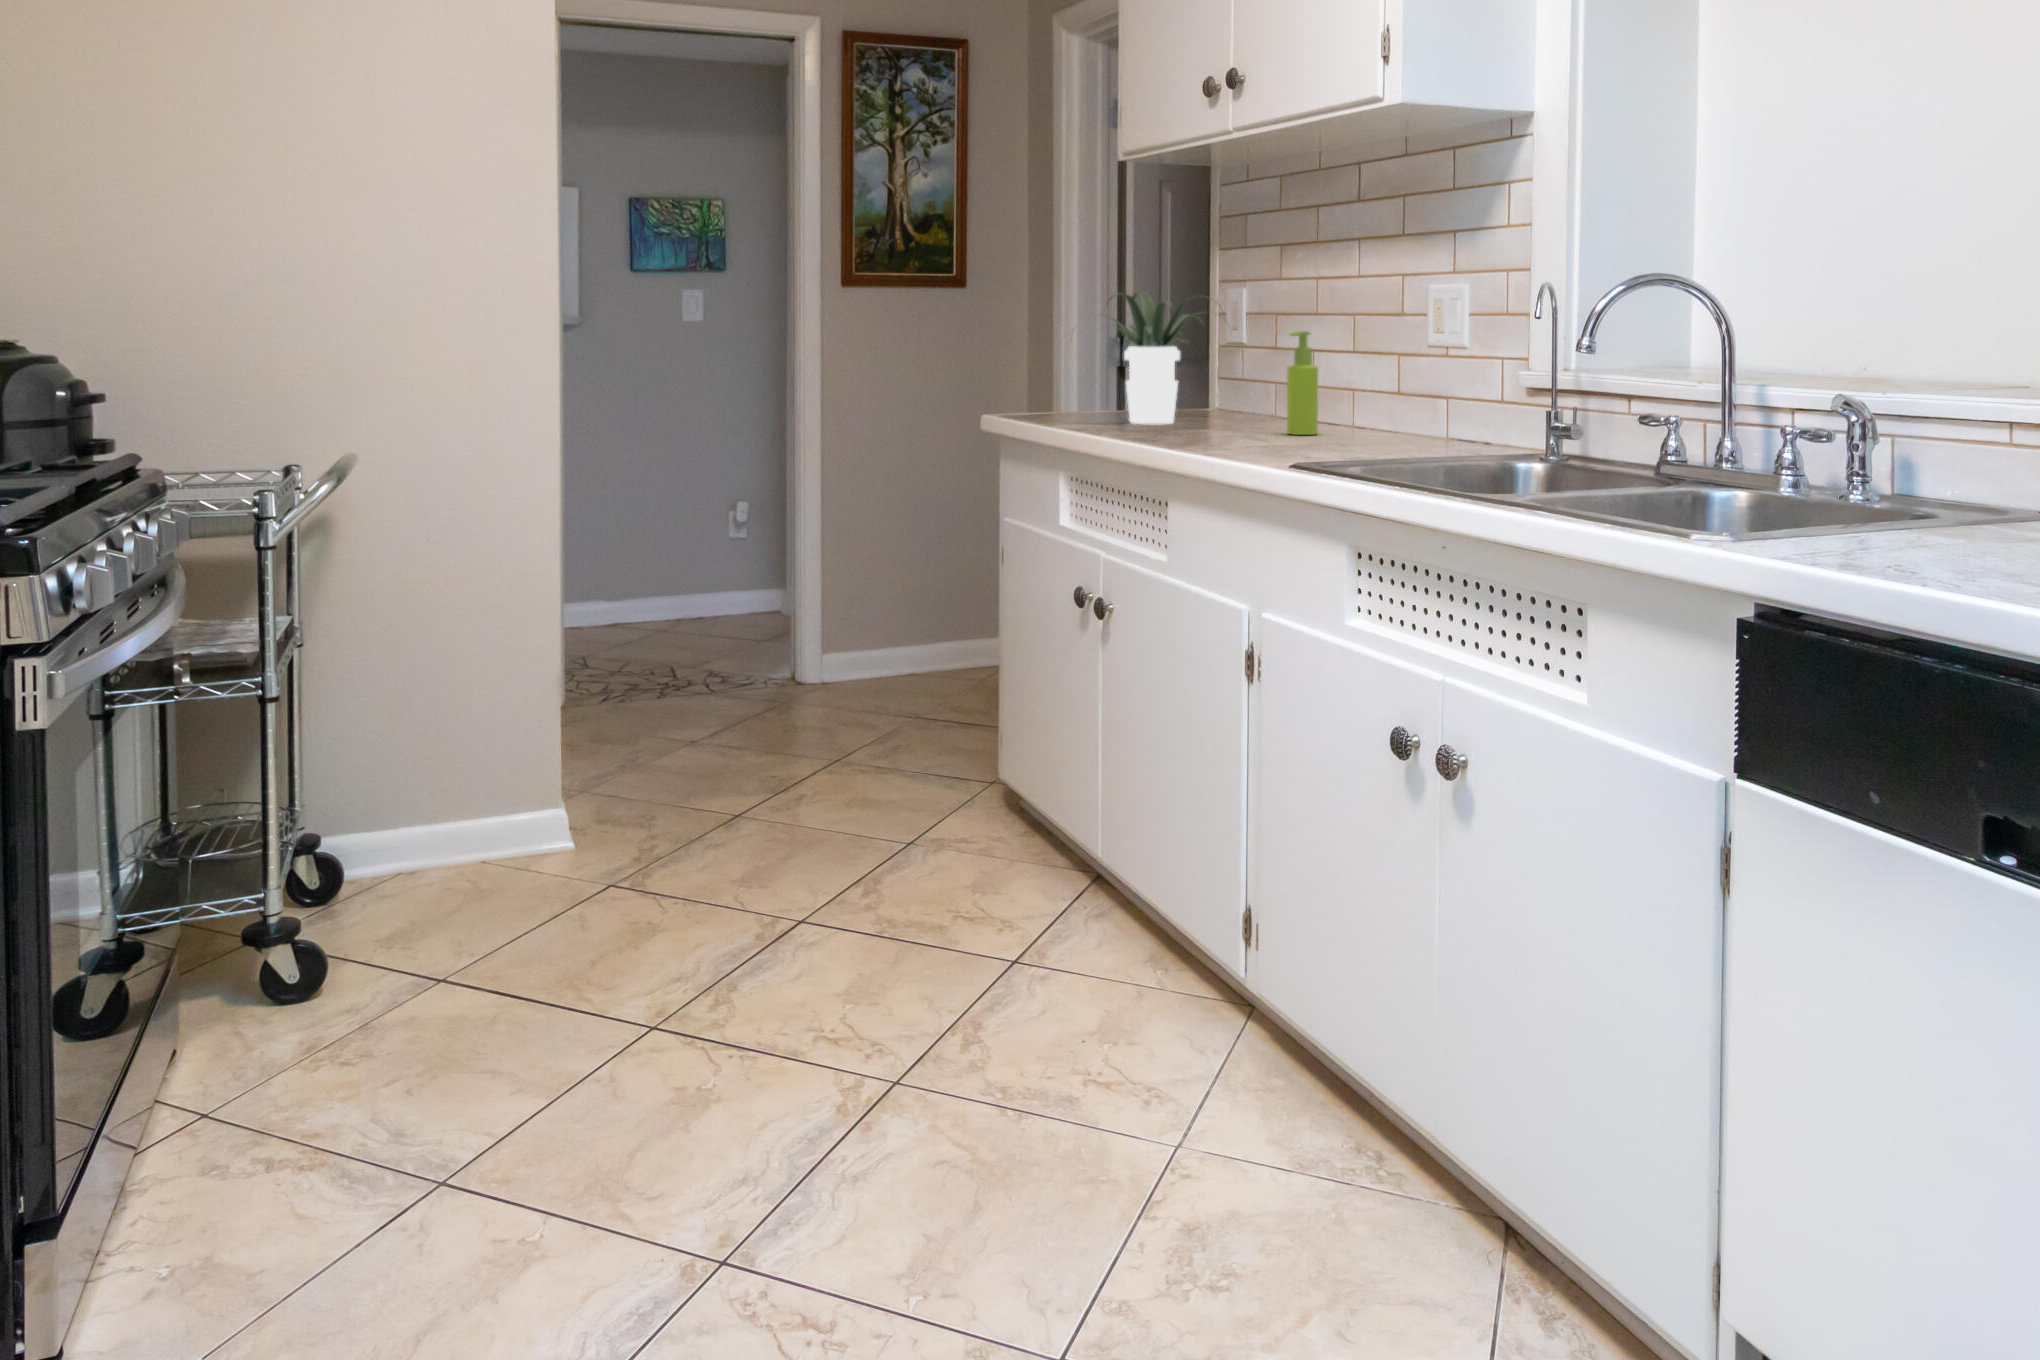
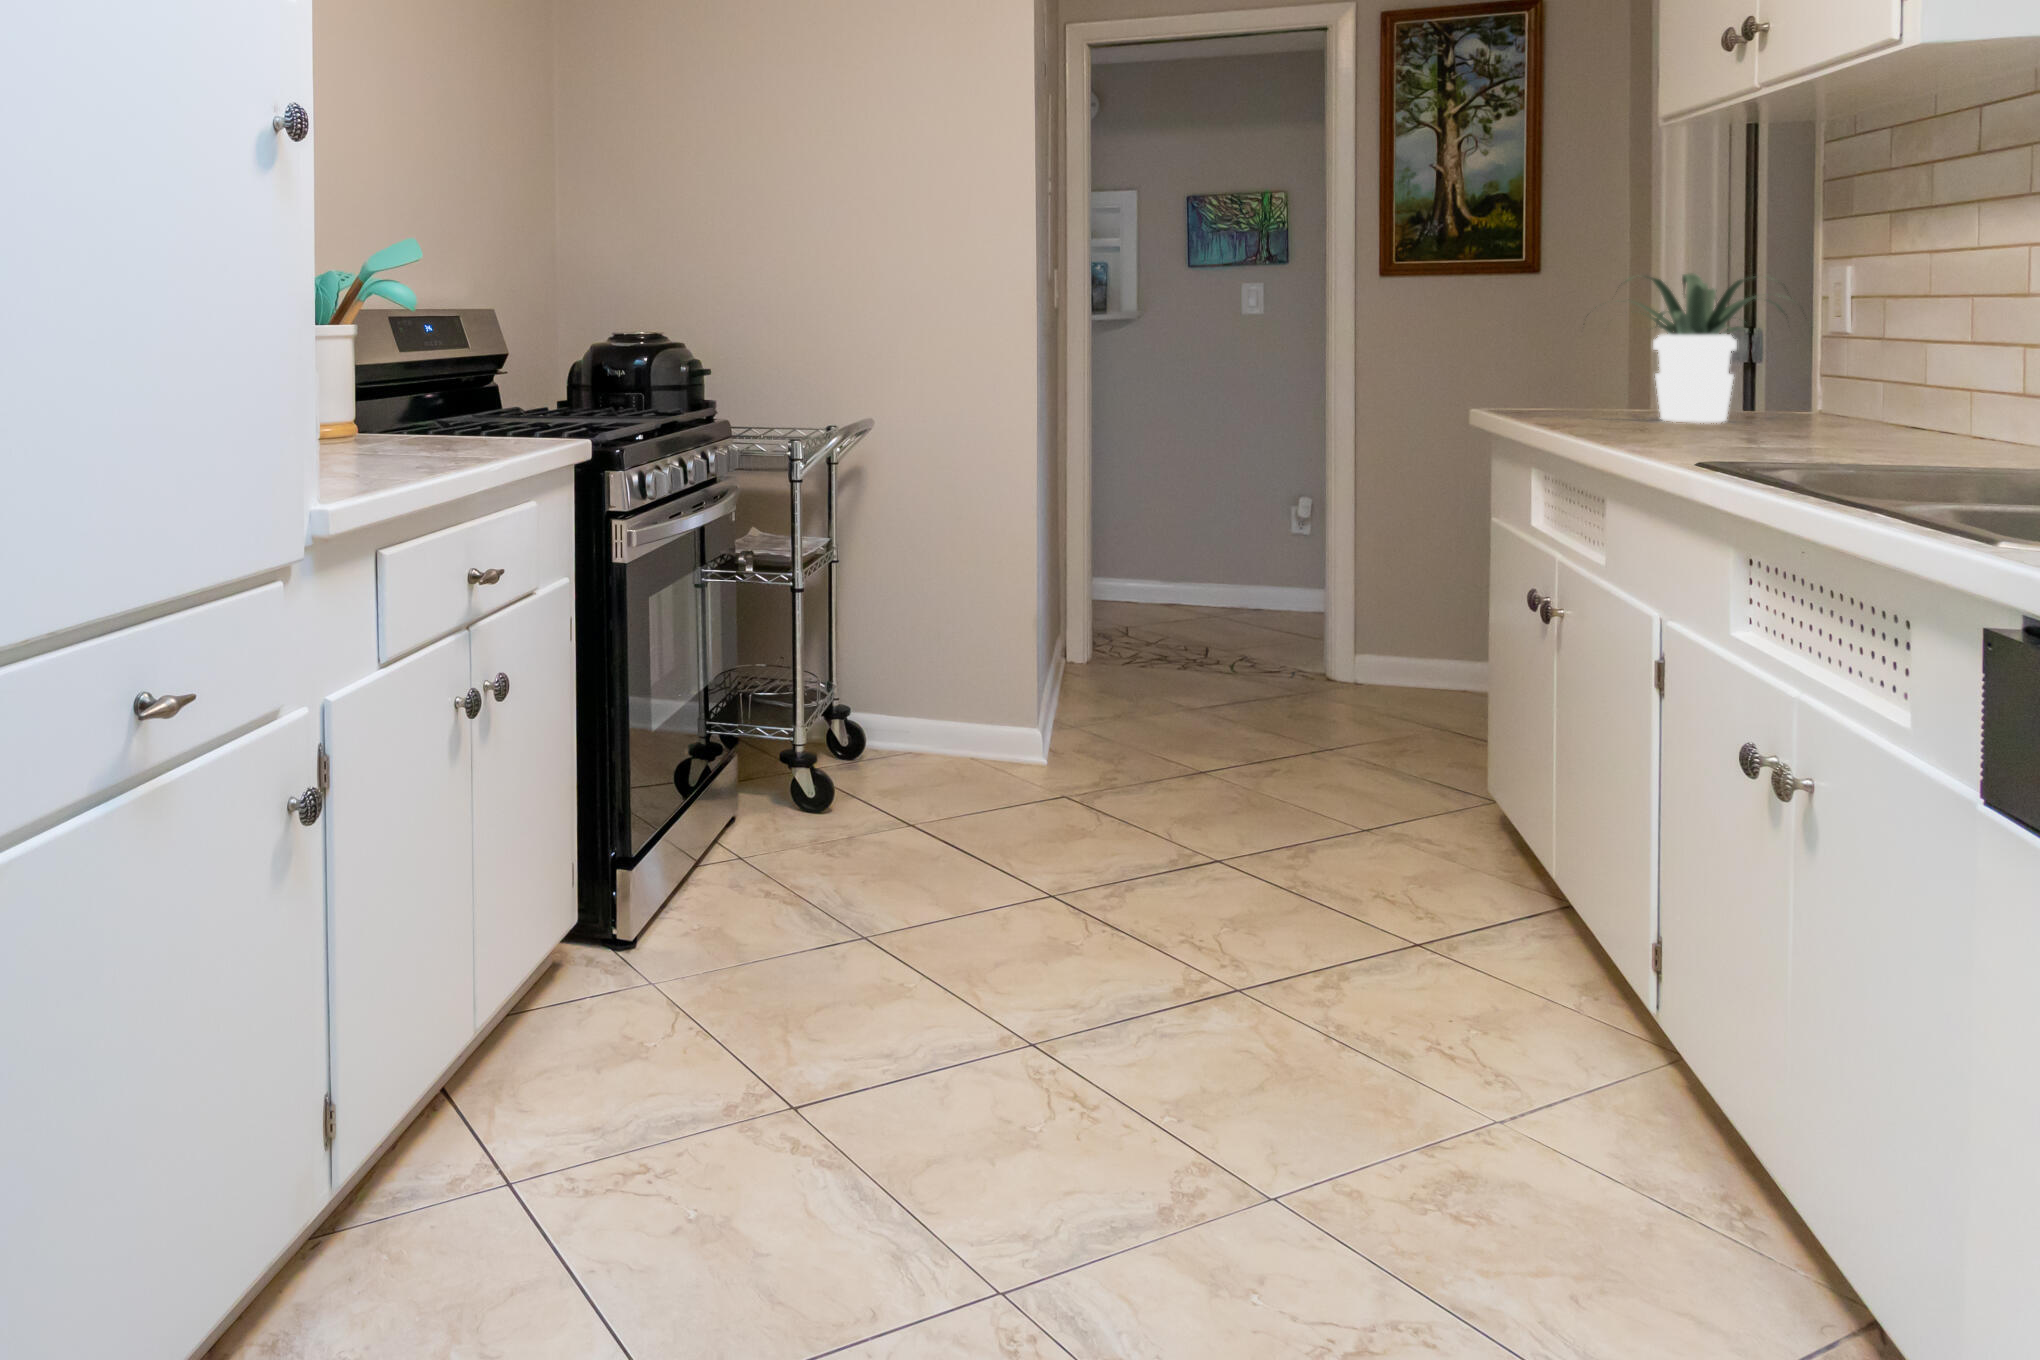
soap dispenser: present [1287,331,1318,435] -> none [1853,315,1903,439]

